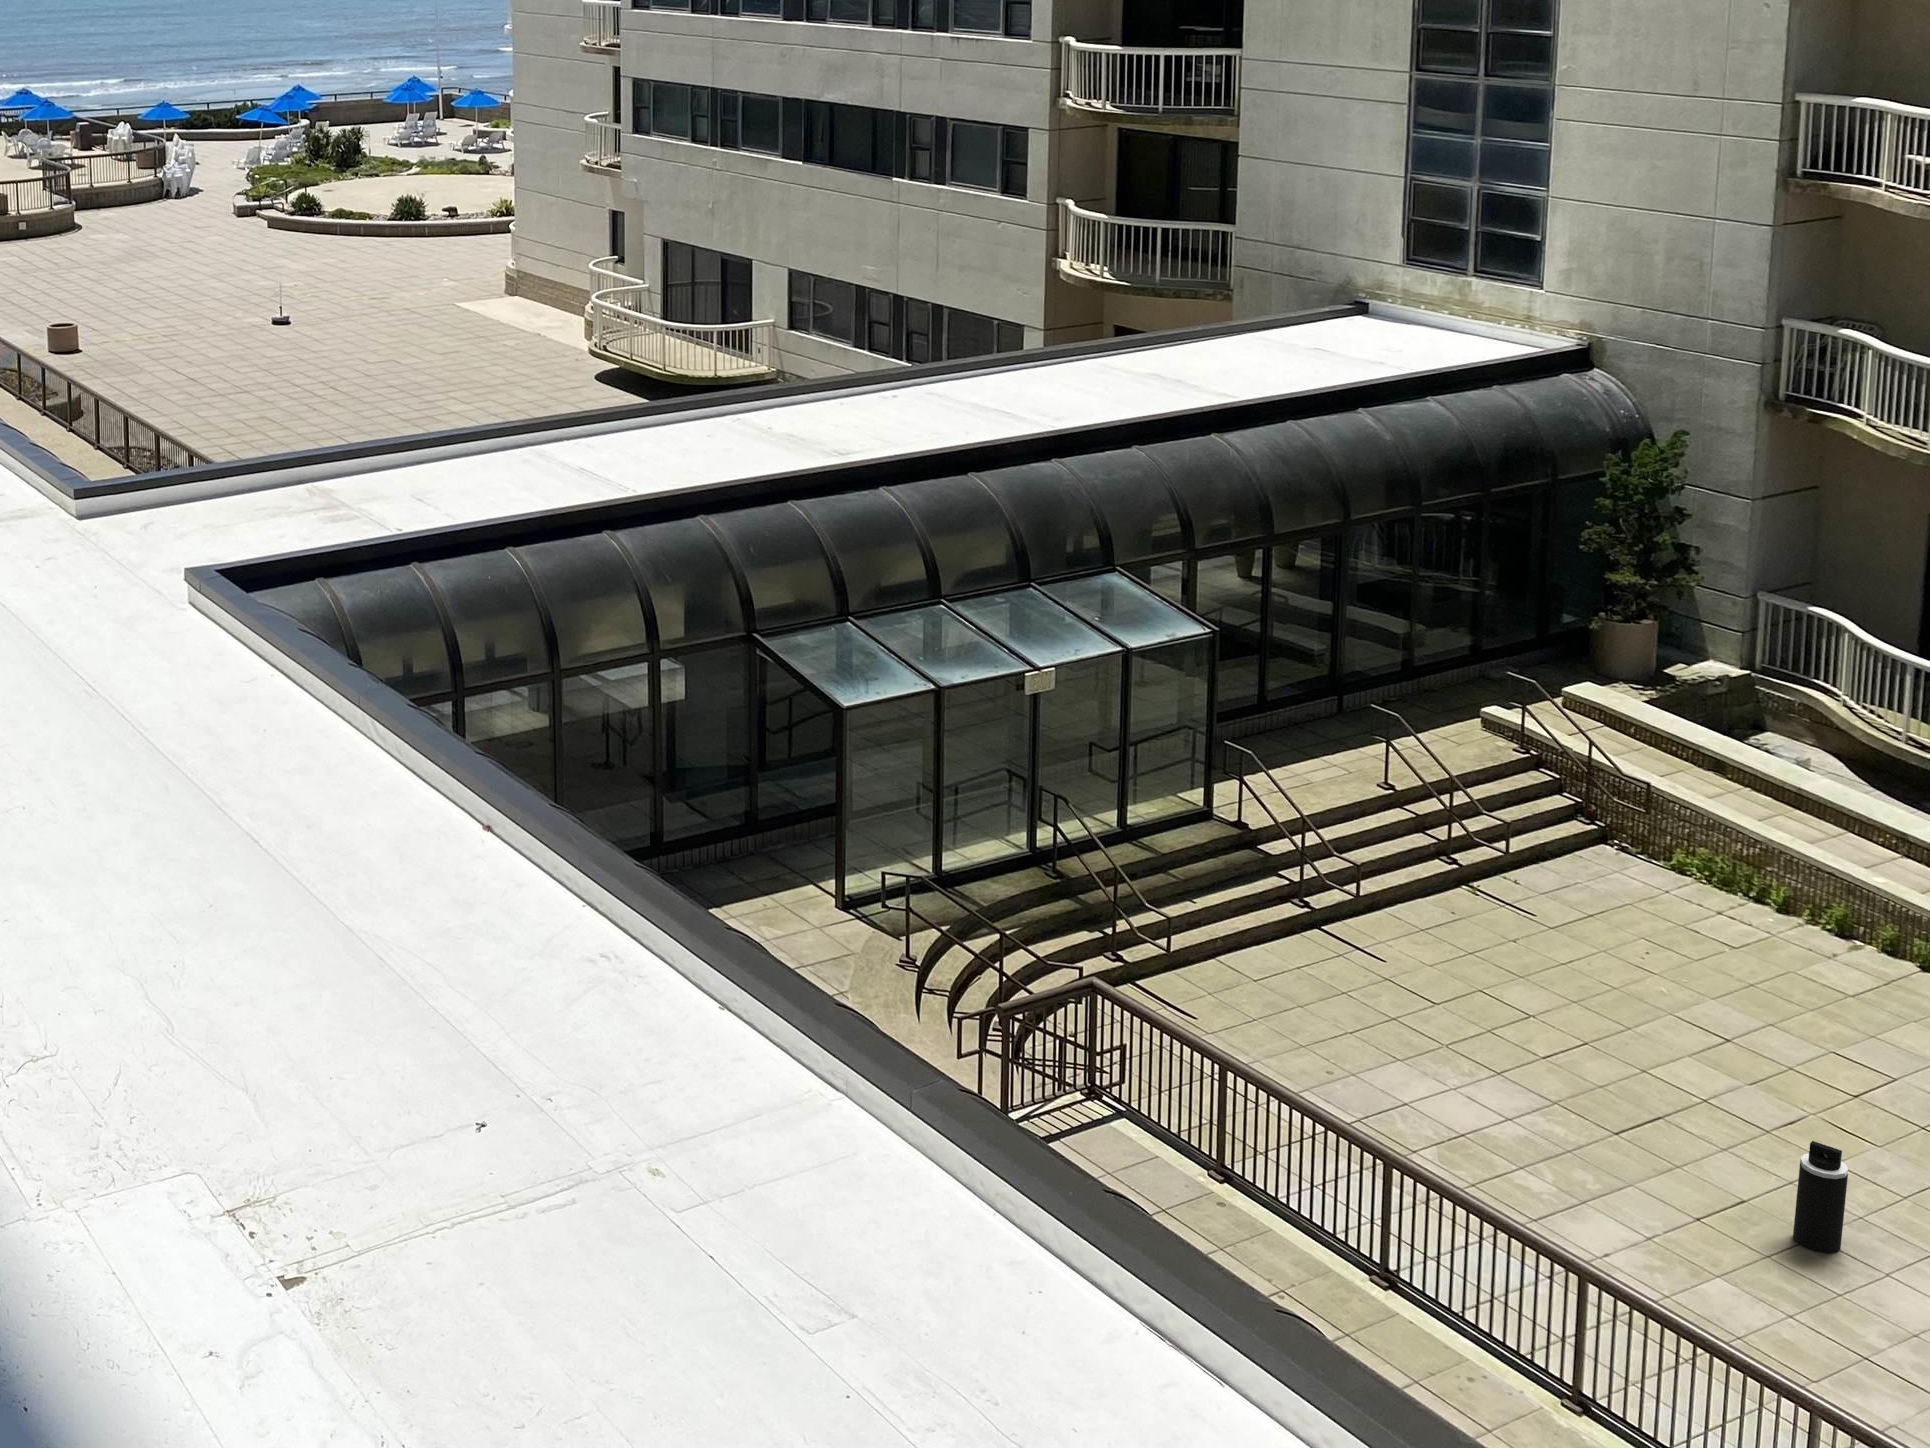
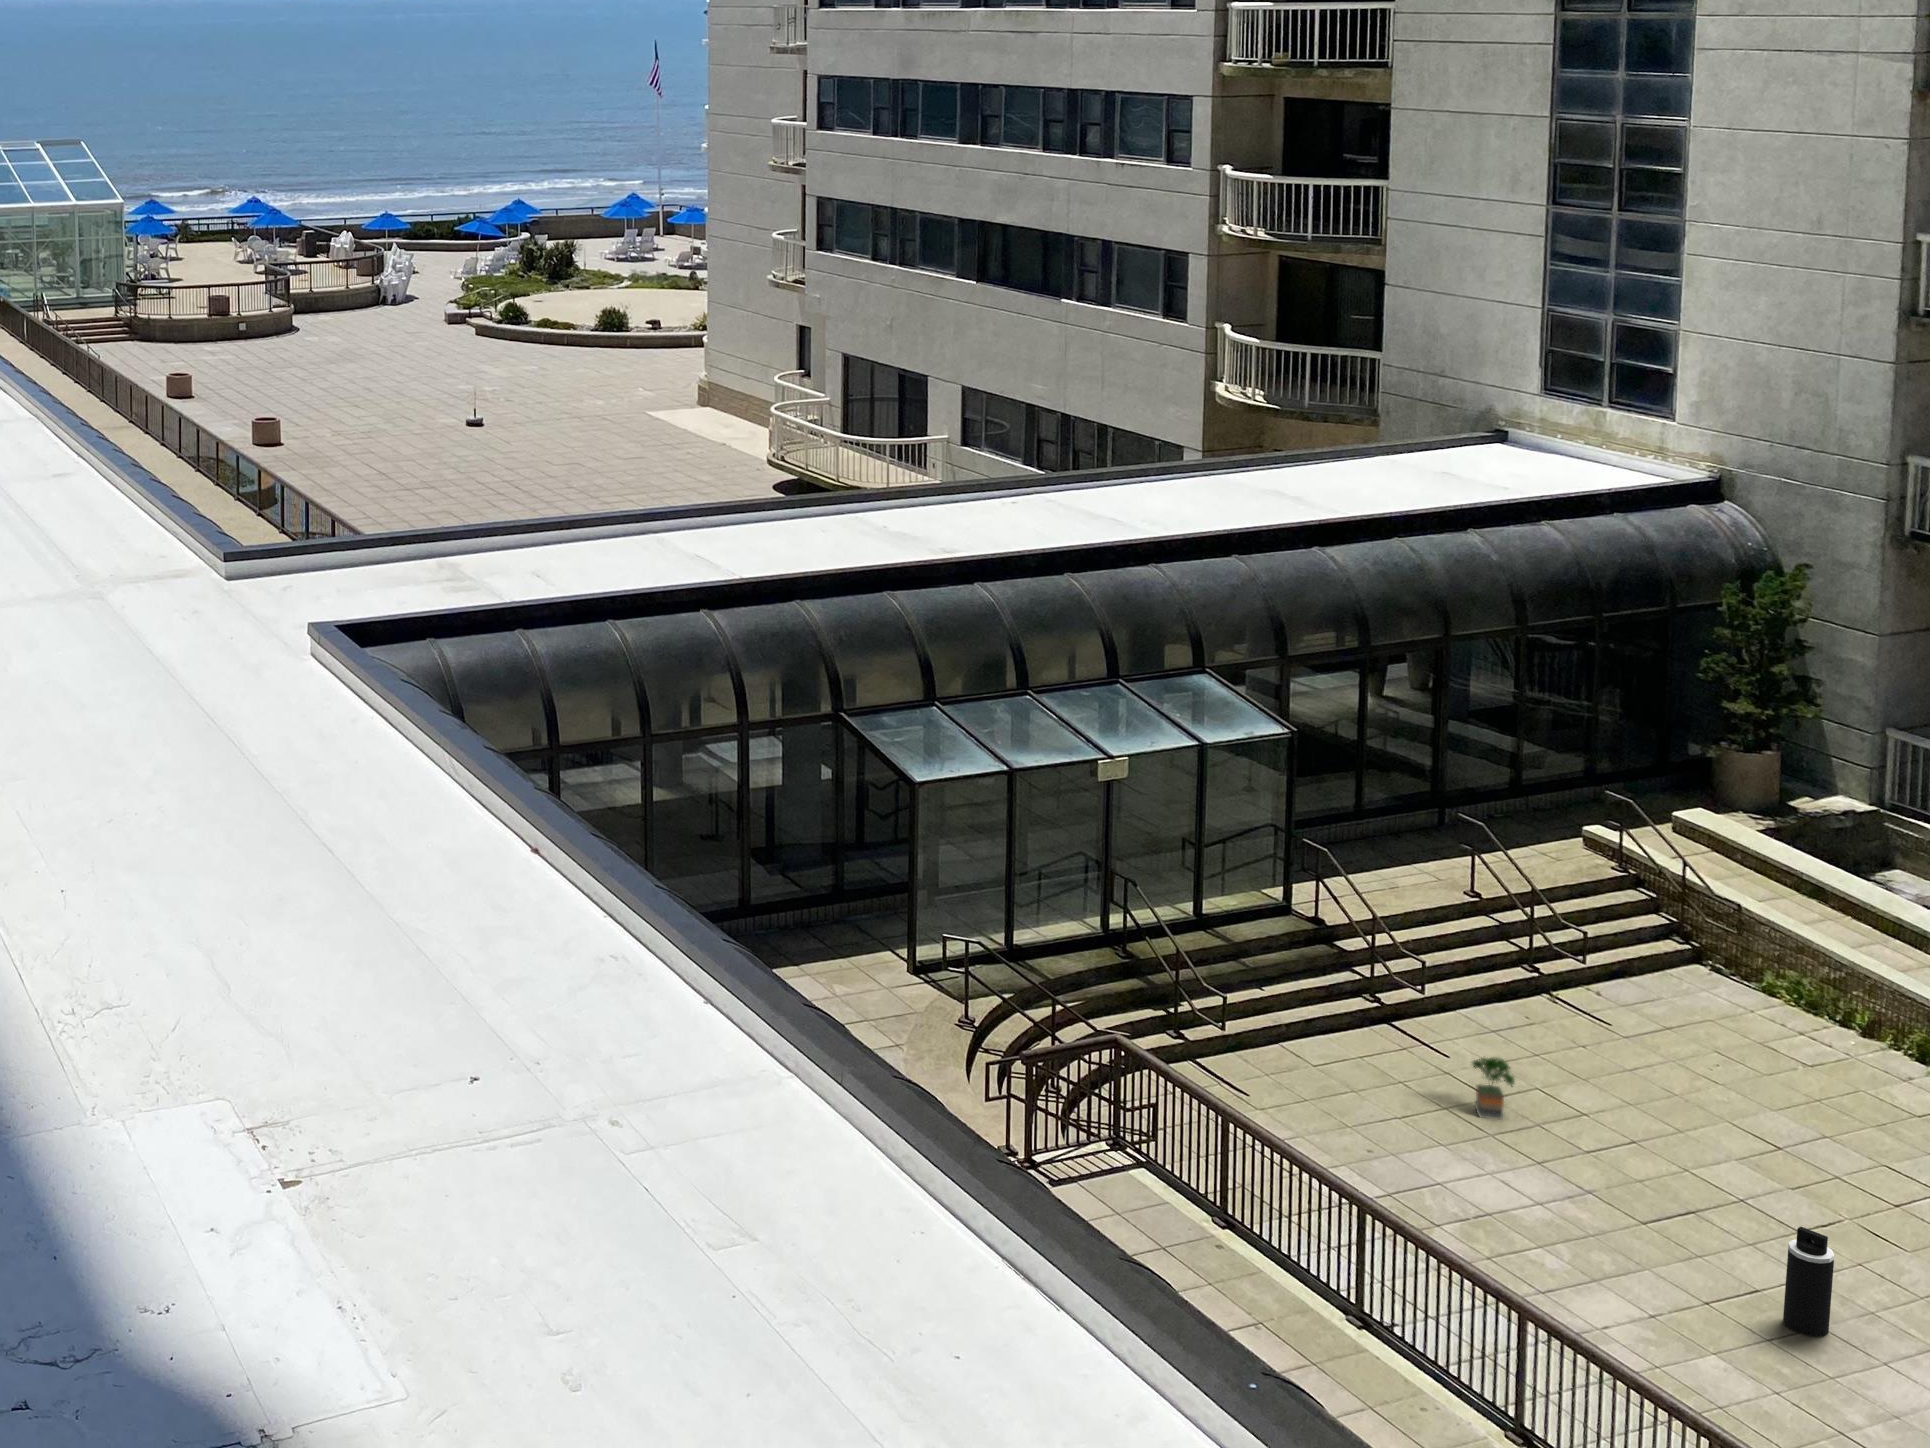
potted tree: none [1428,965,1475,1030] -> present [1473,1058,1514,1120]

